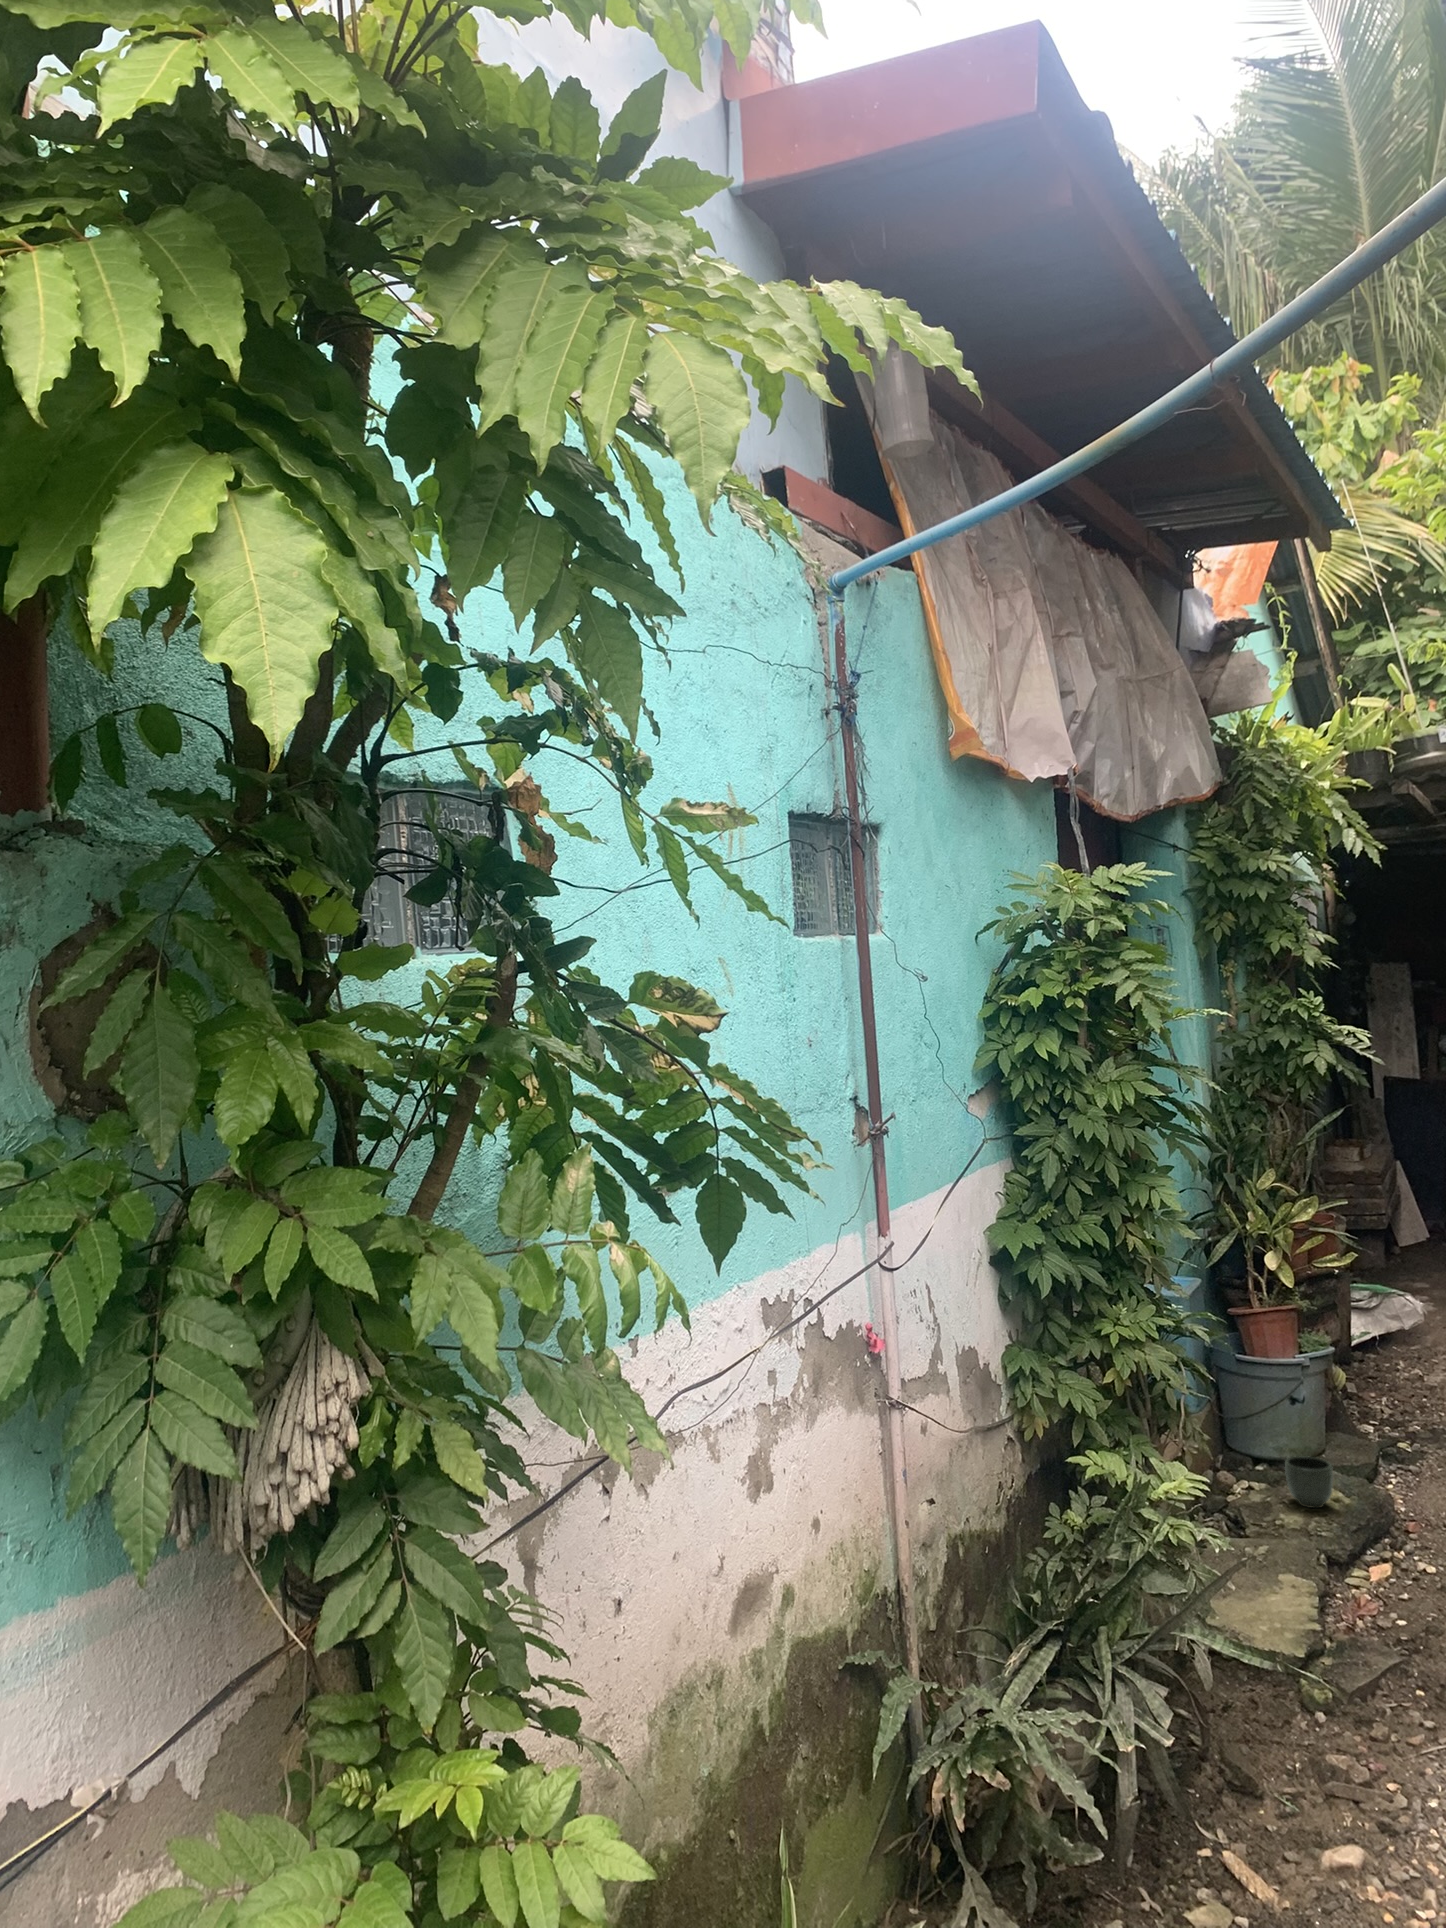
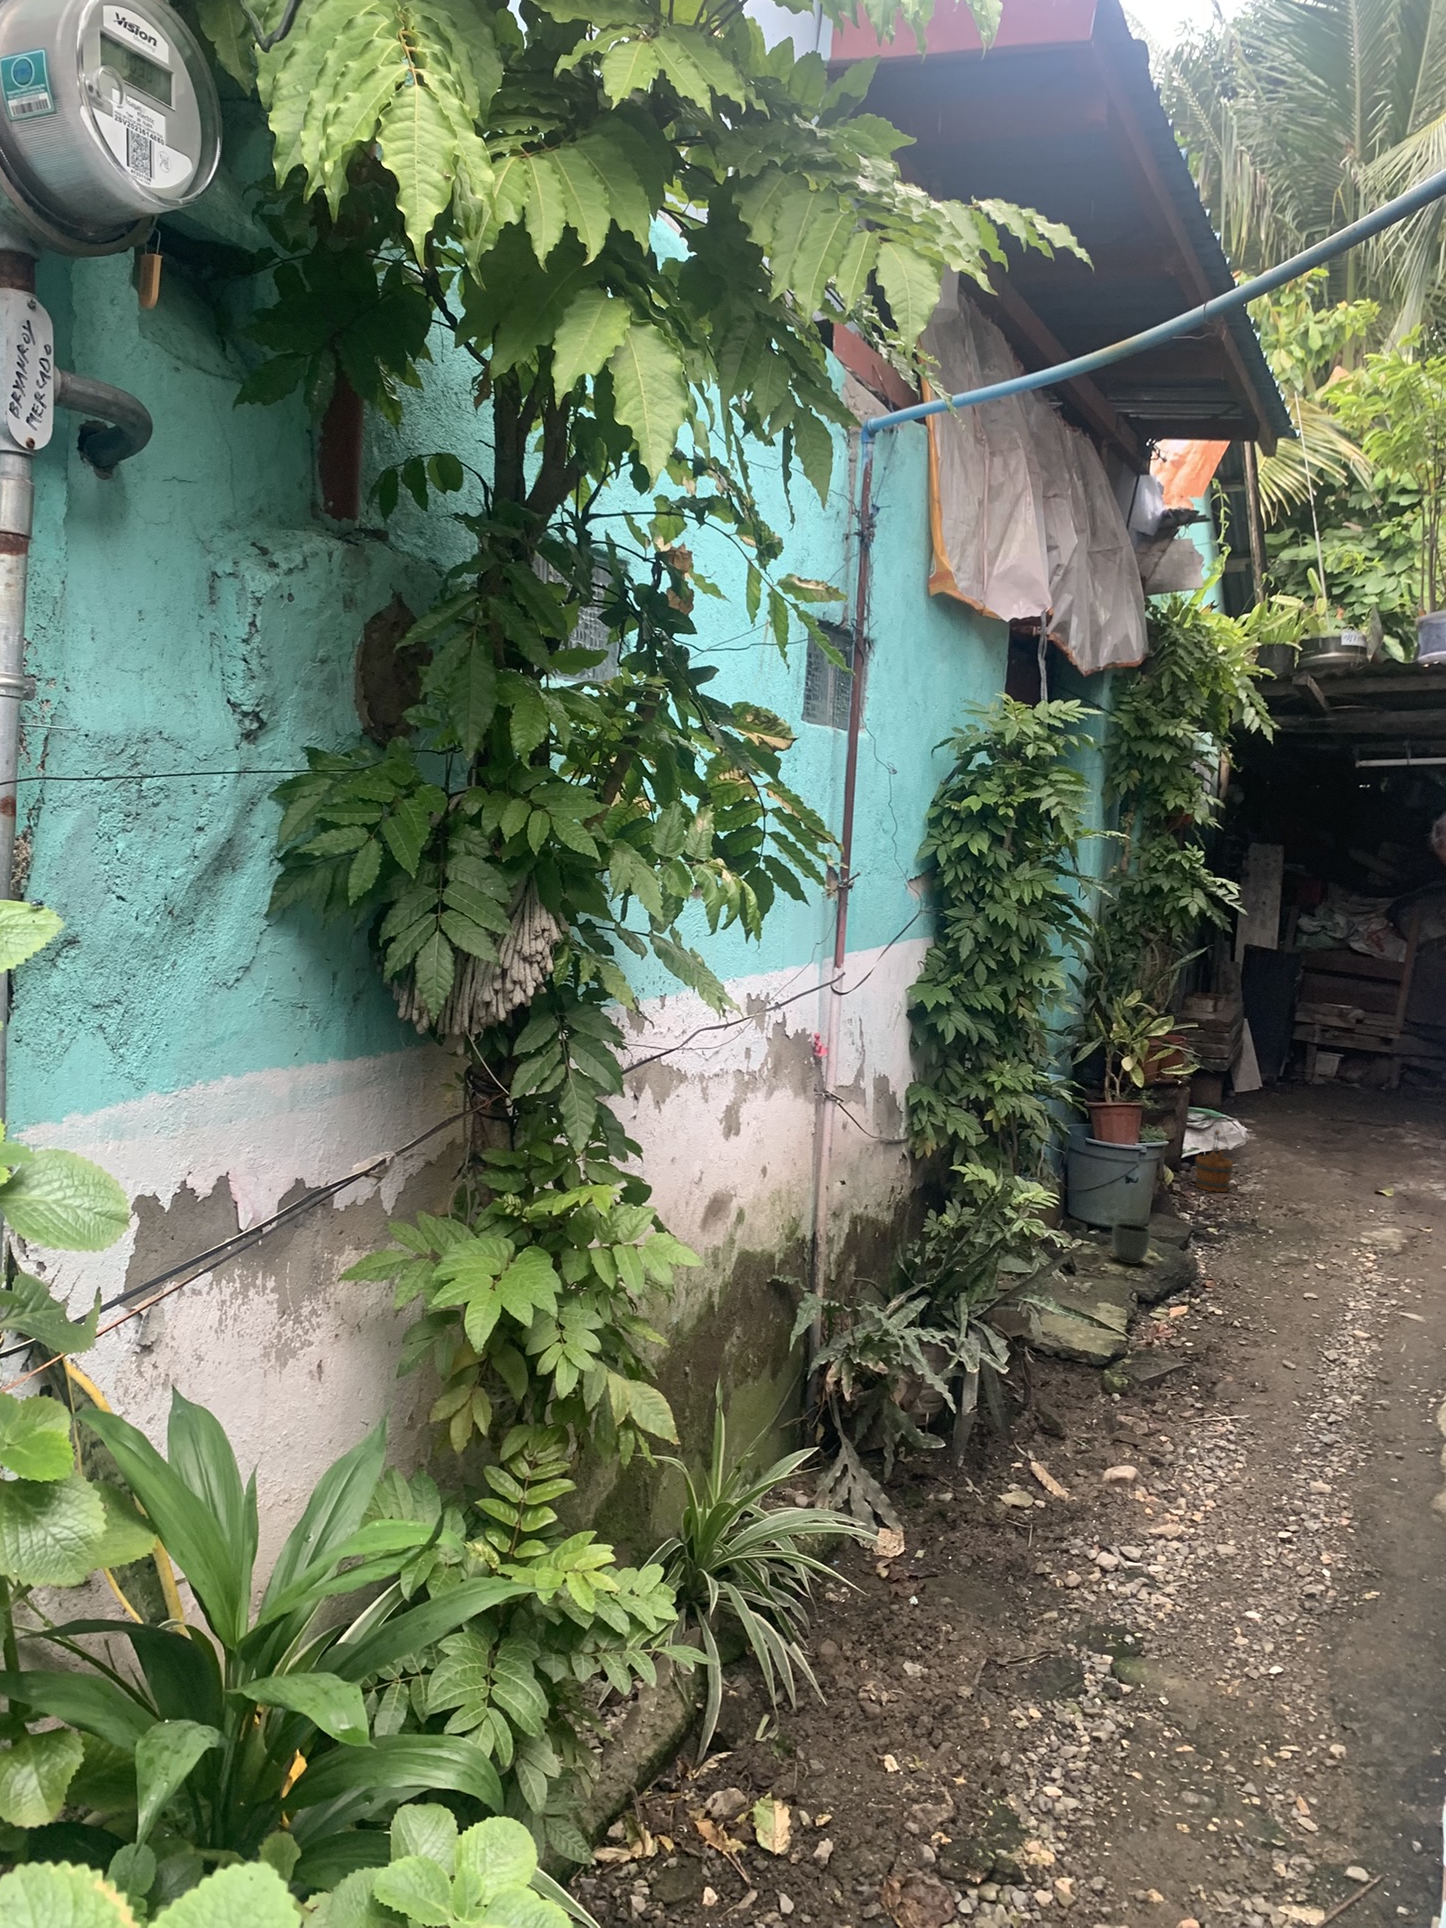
wooden bucket: none [1372,1308,1418,1382] -> present [1195,1130,1233,1192]

